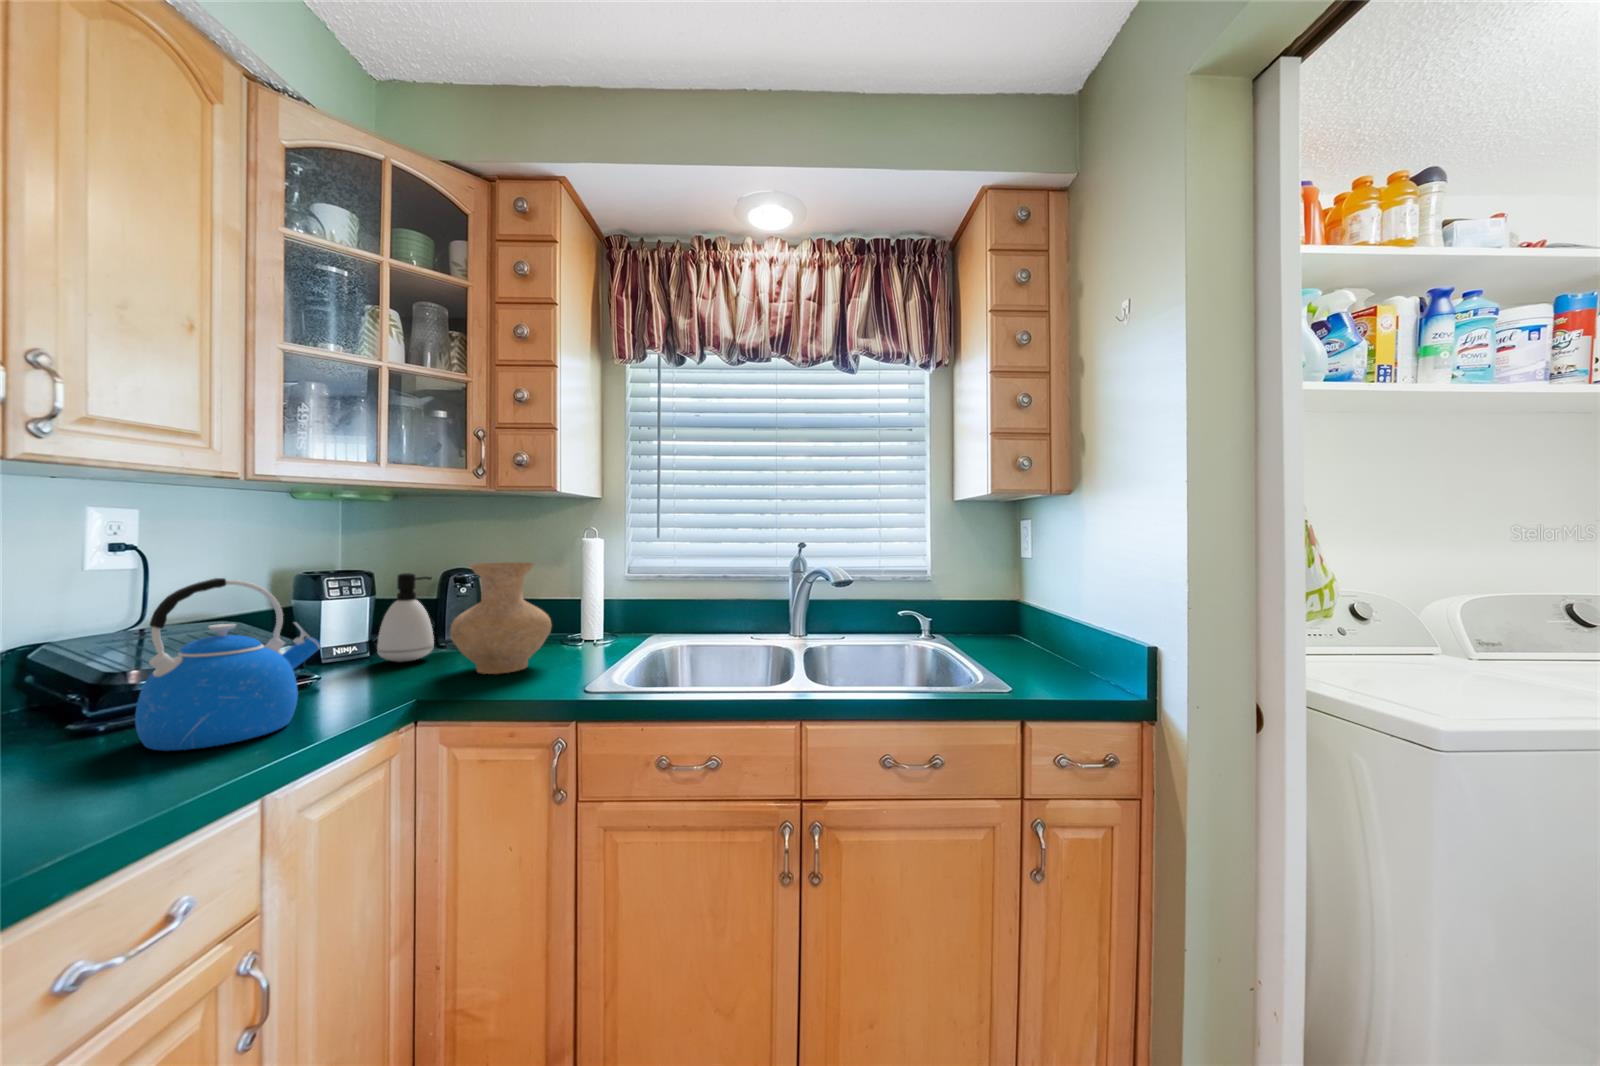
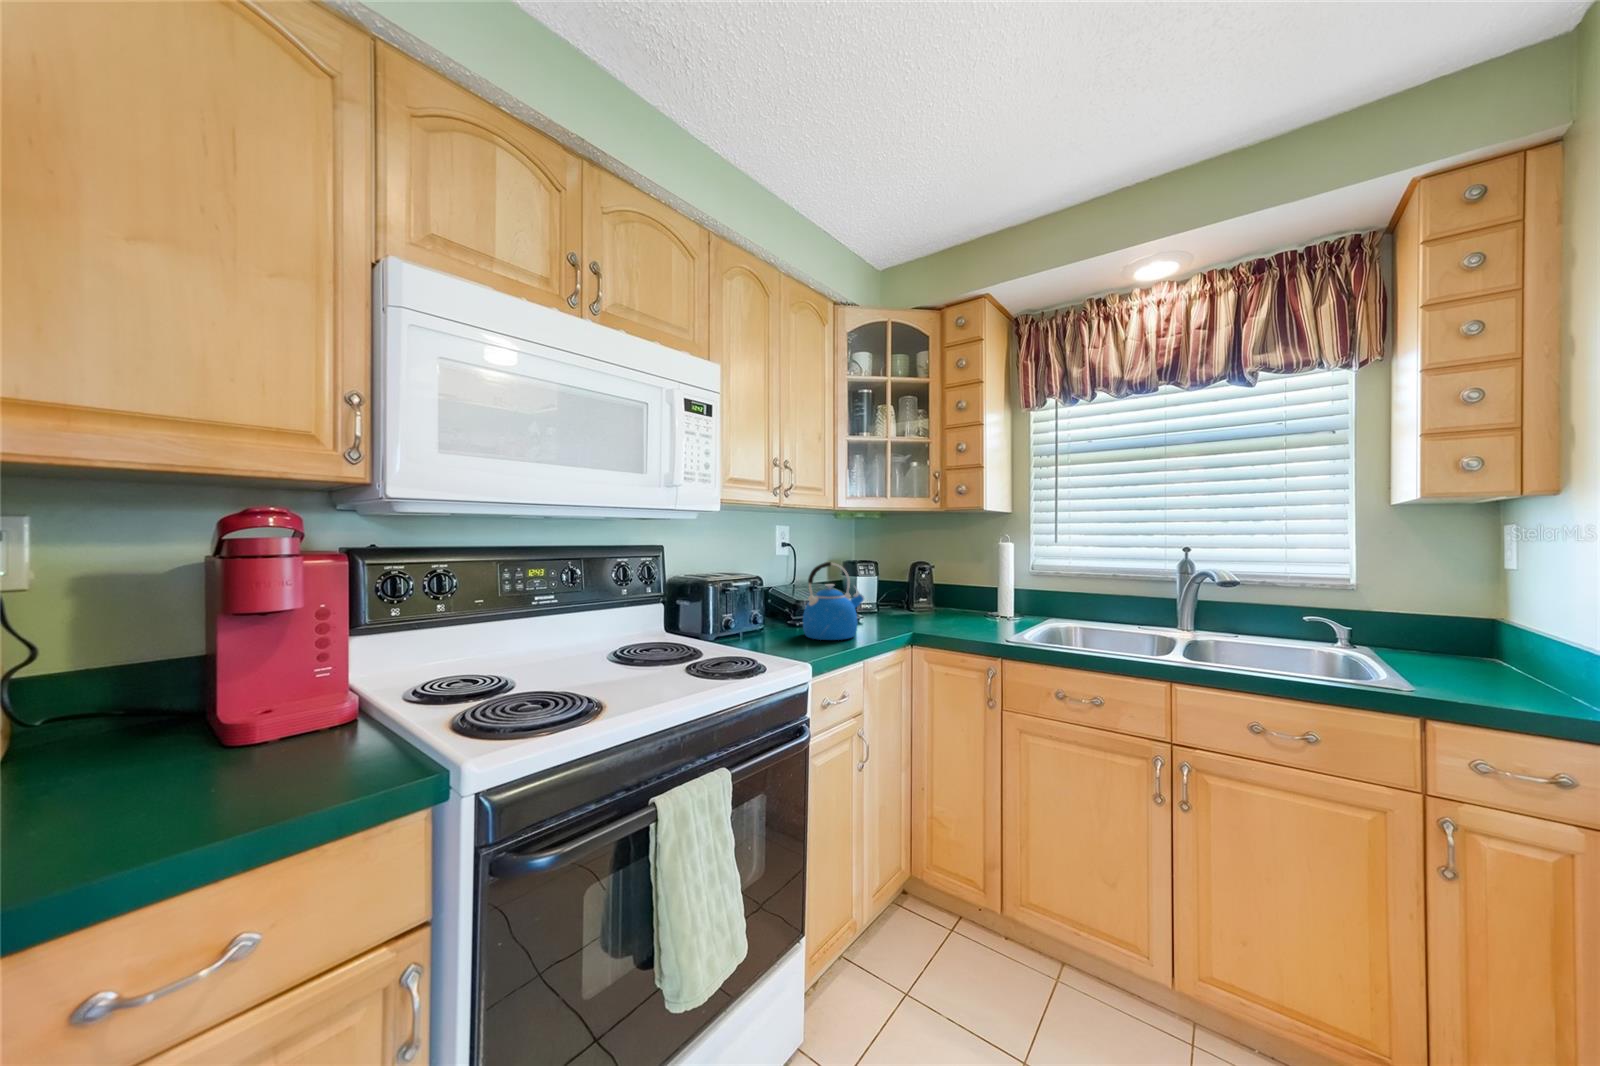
vase: present [450,563,552,674] -> none [920,557,980,627]
soap dispenser: present [377,573,434,662] -> none [880,562,909,614]

